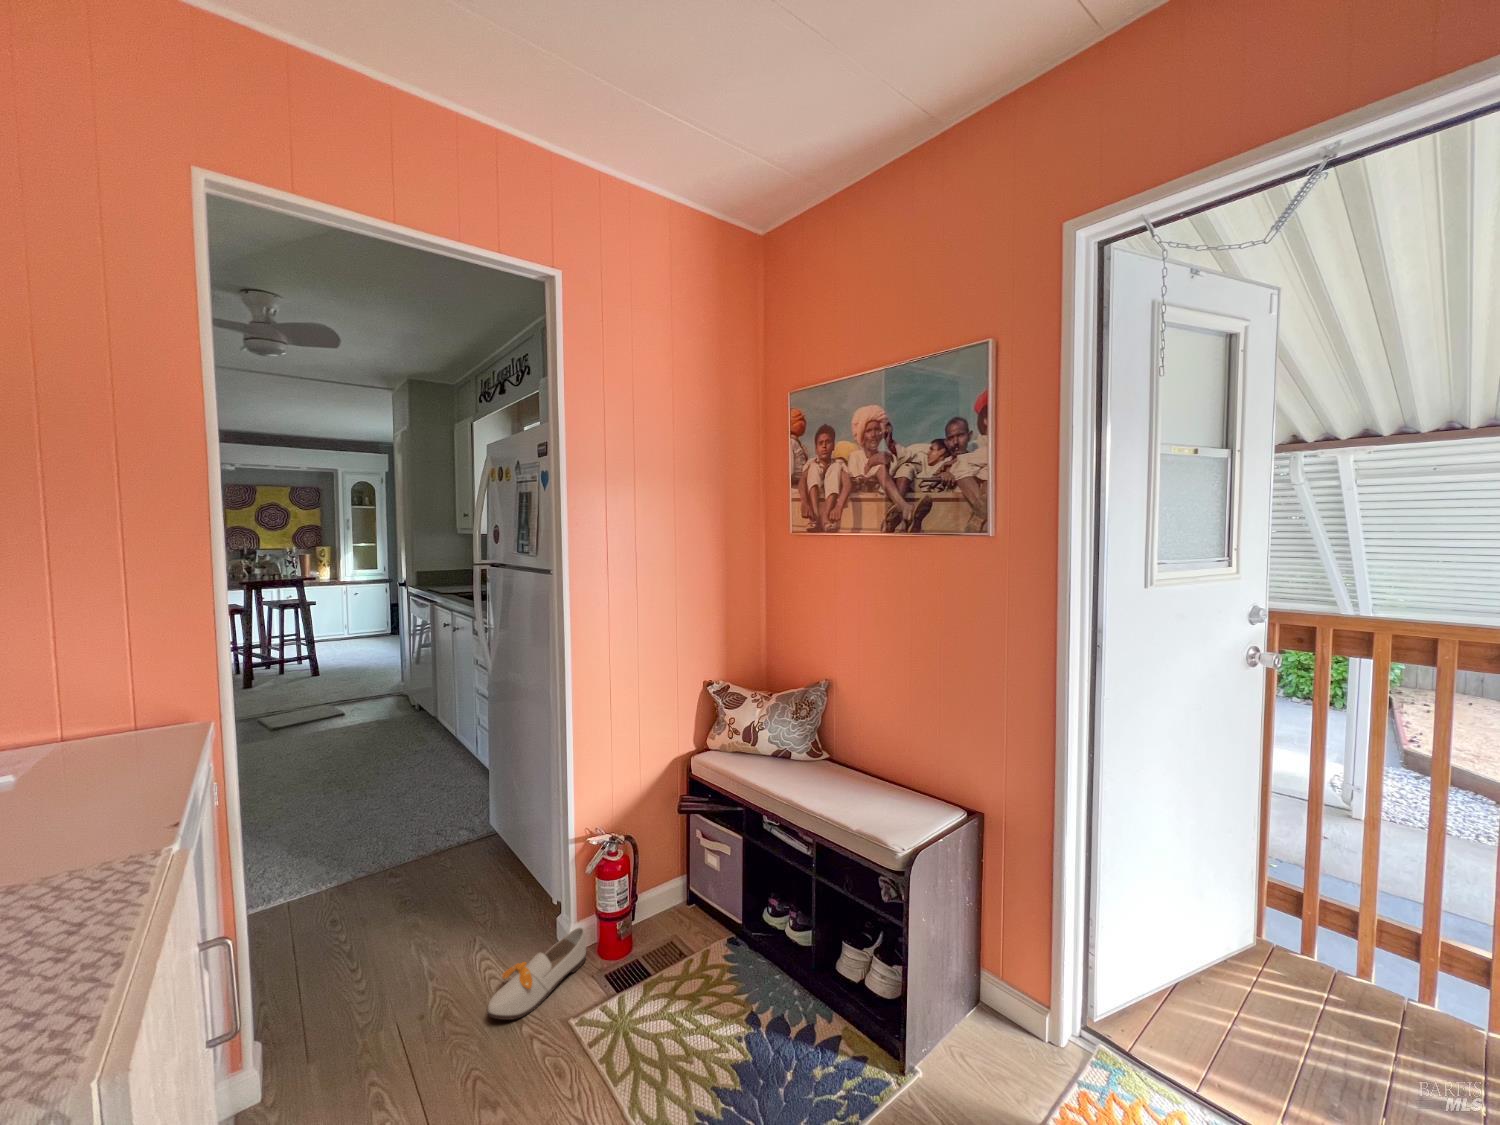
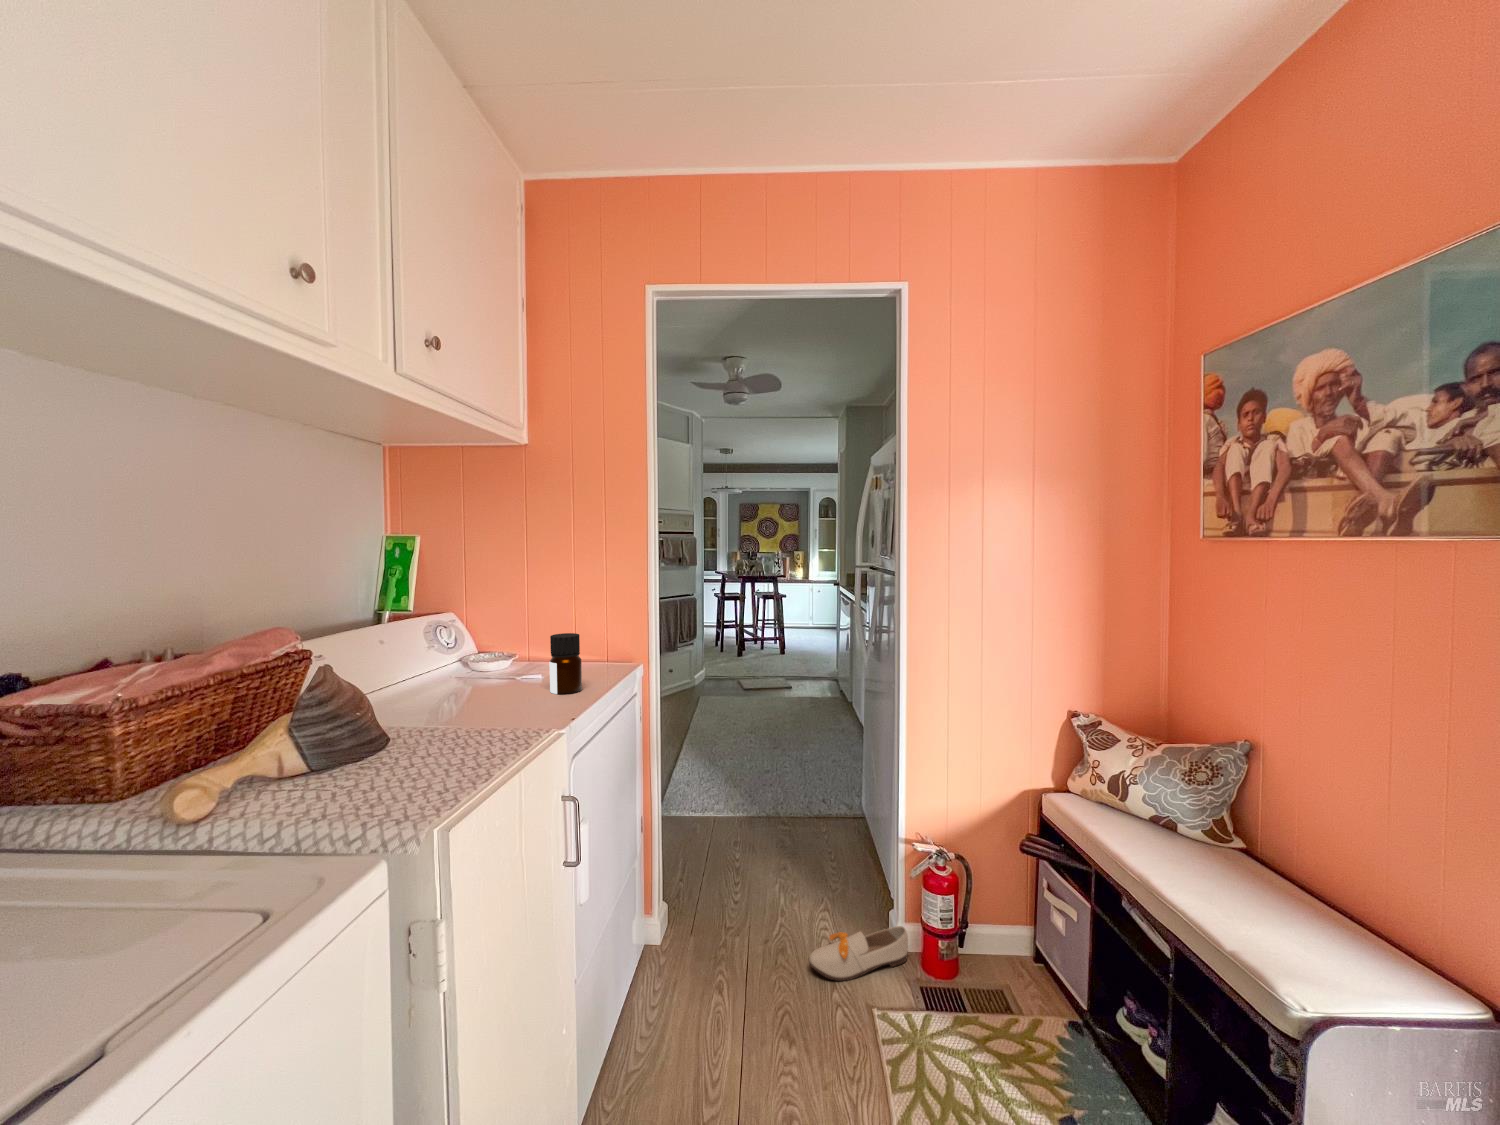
bottle: none [60,685,138,791] -> present [550,633,582,694]

